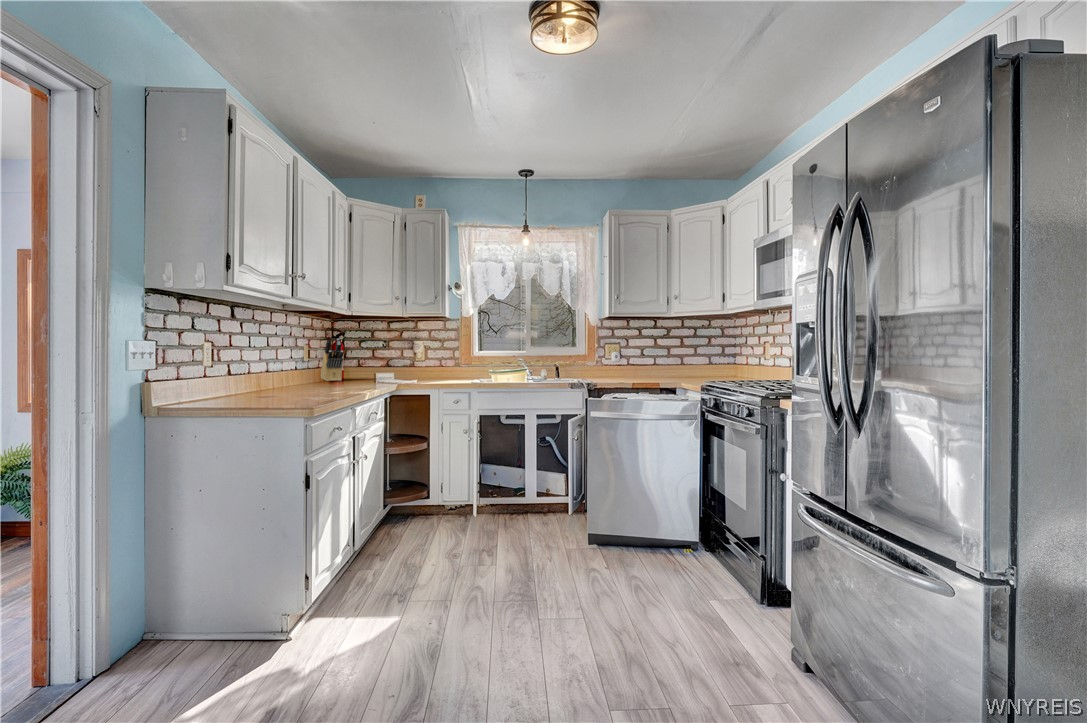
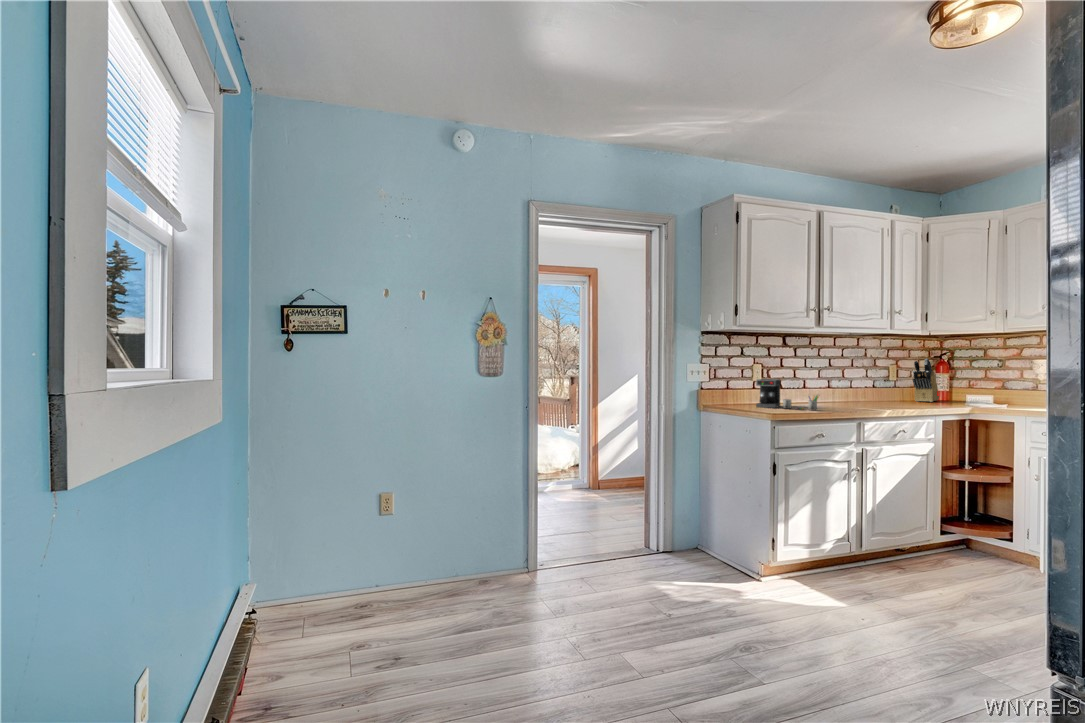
coffee maker: none [226,363,314,403] -> present [756,379,819,410]

